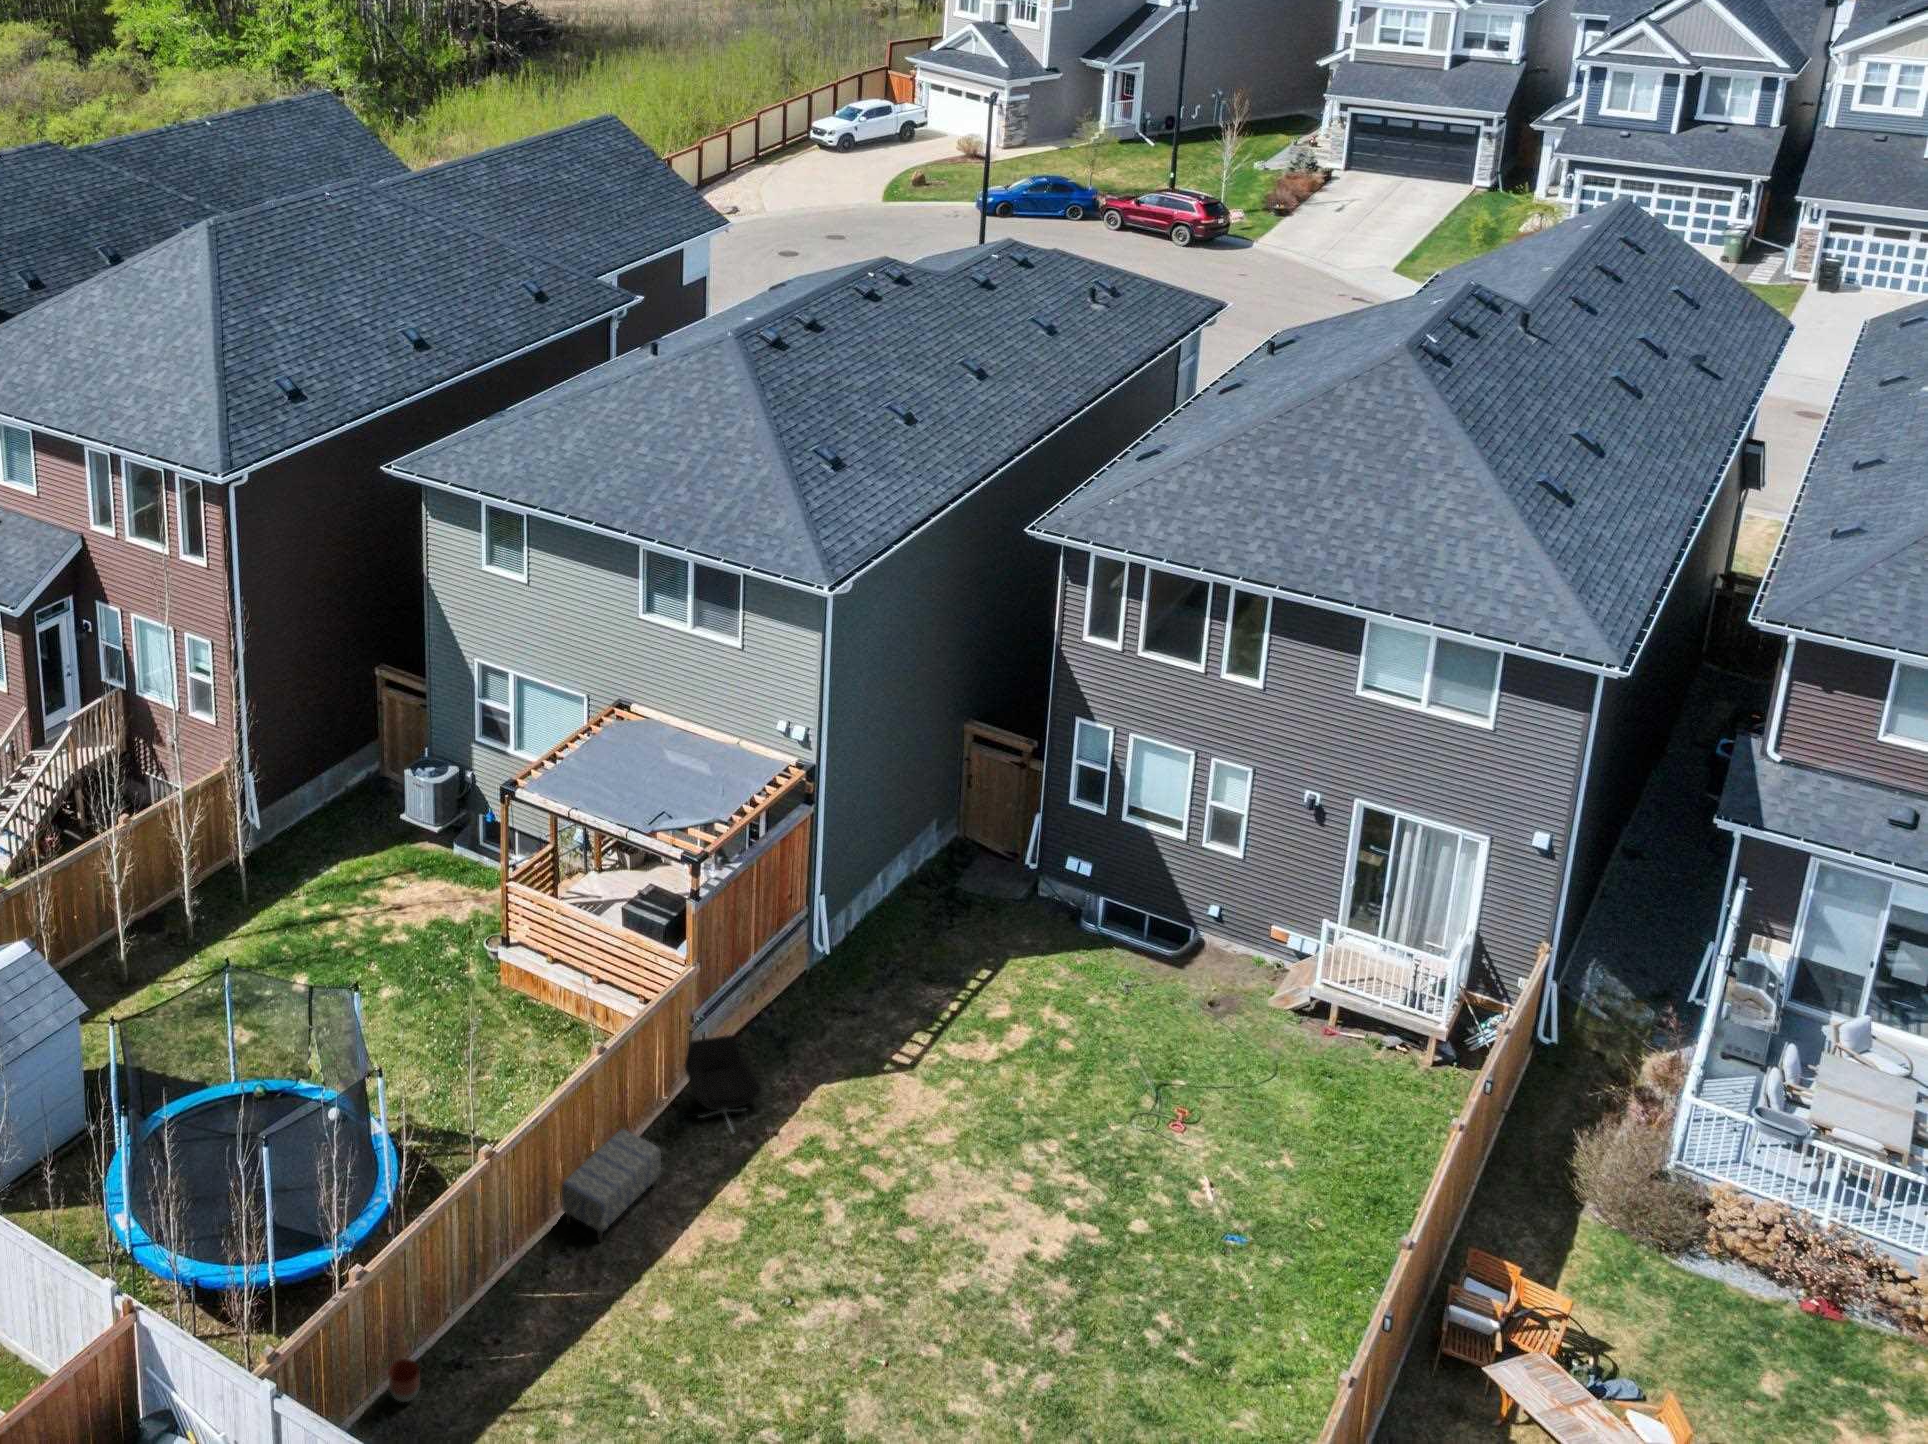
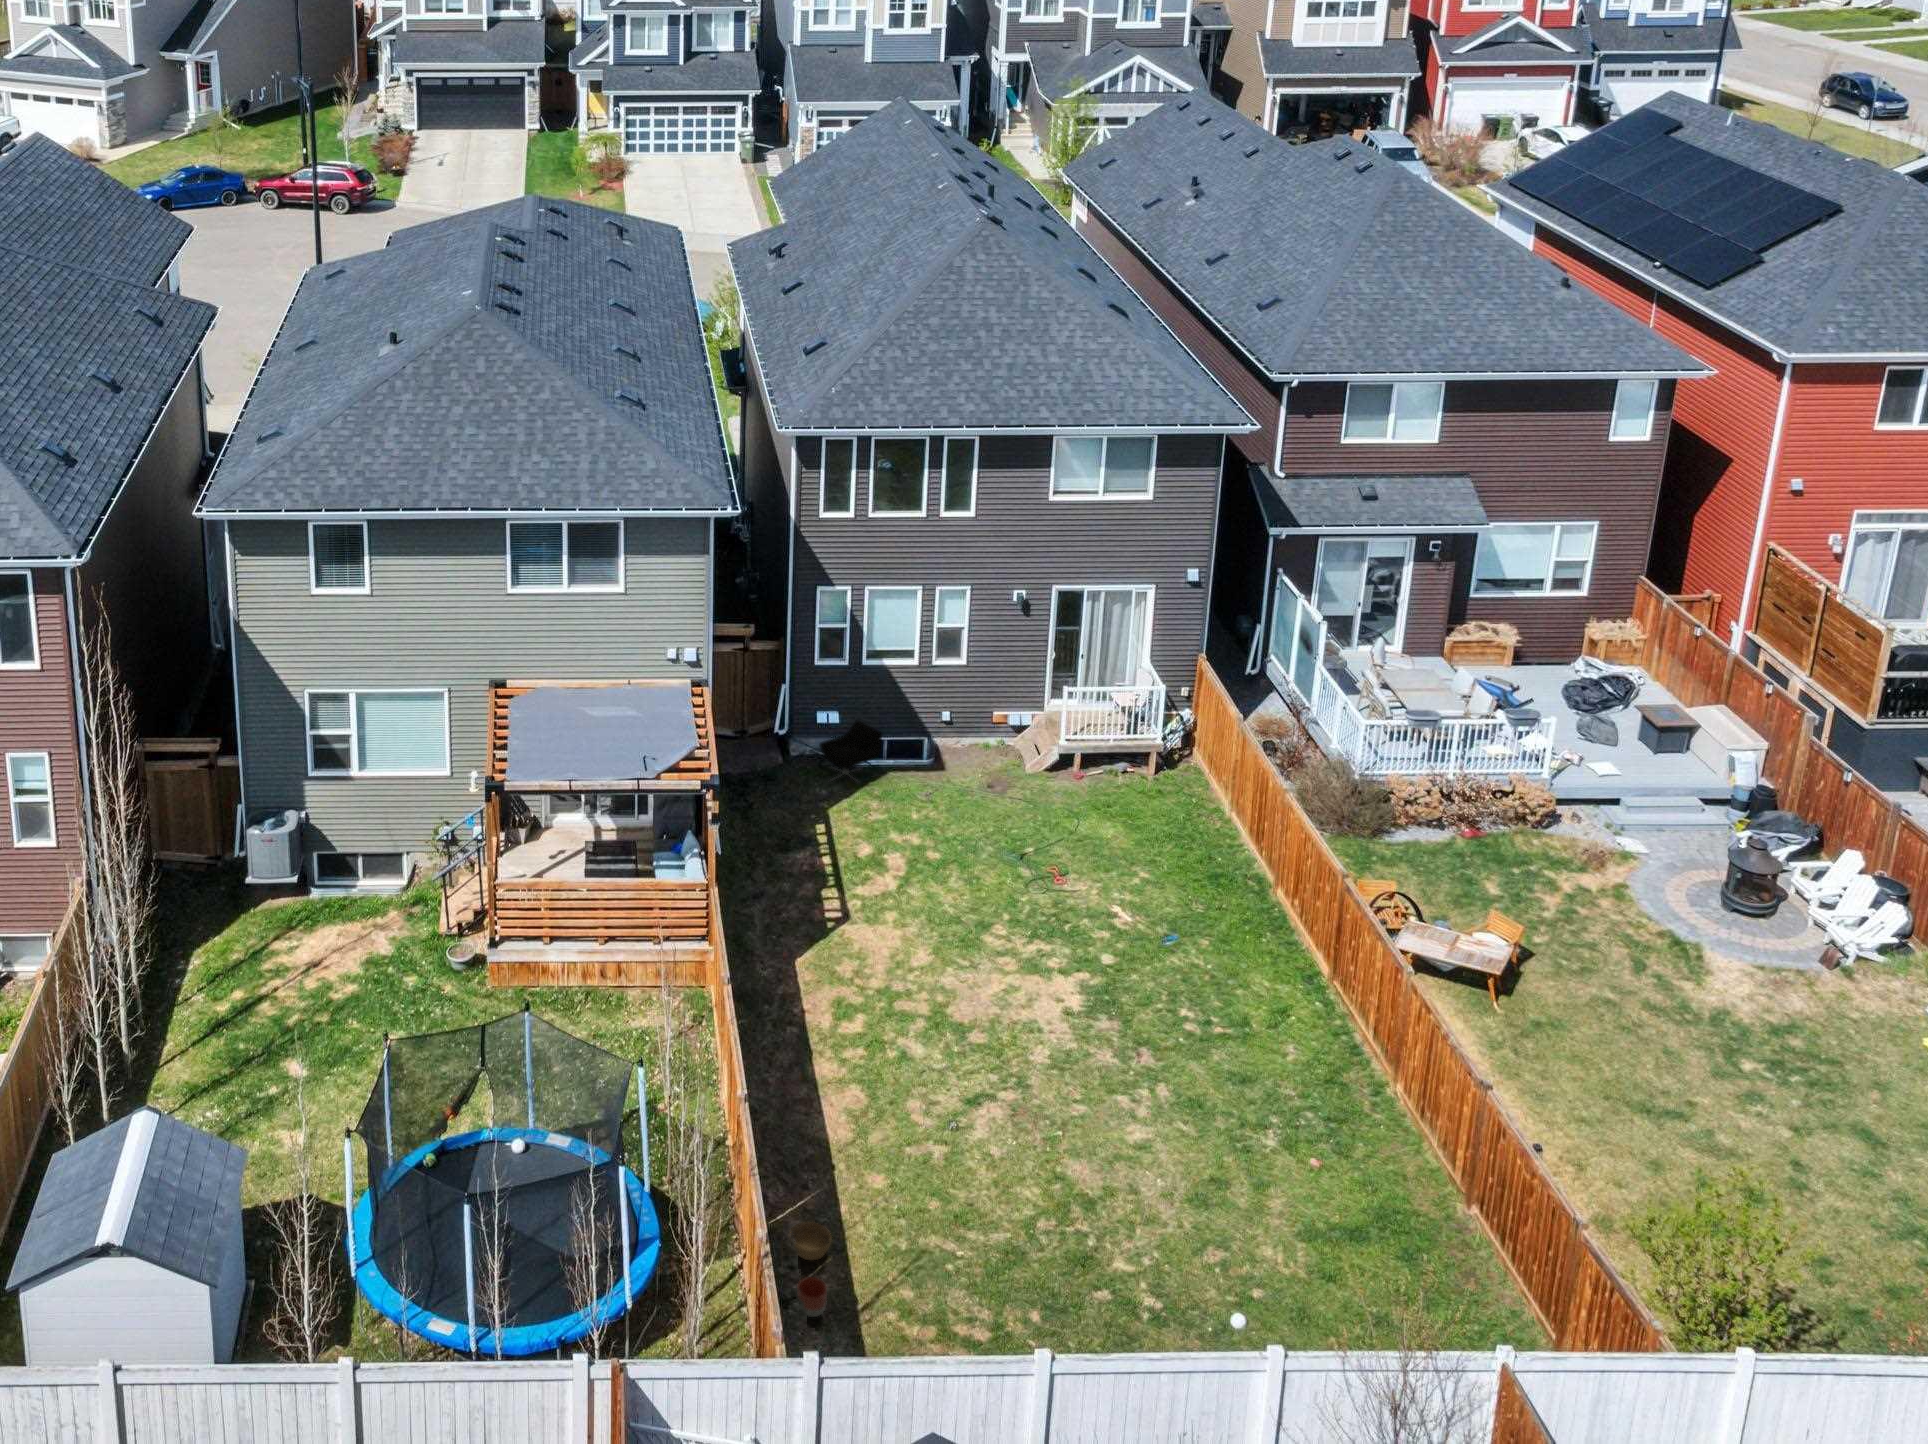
lounge chair: present [685,1035,762,1132] -> present [819,721,882,782]
bench: present [562,1129,661,1242] -> none [755,1036,813,1133]
basket: none [449,1313,494,1356] -> present [790,1222,831,1260]

